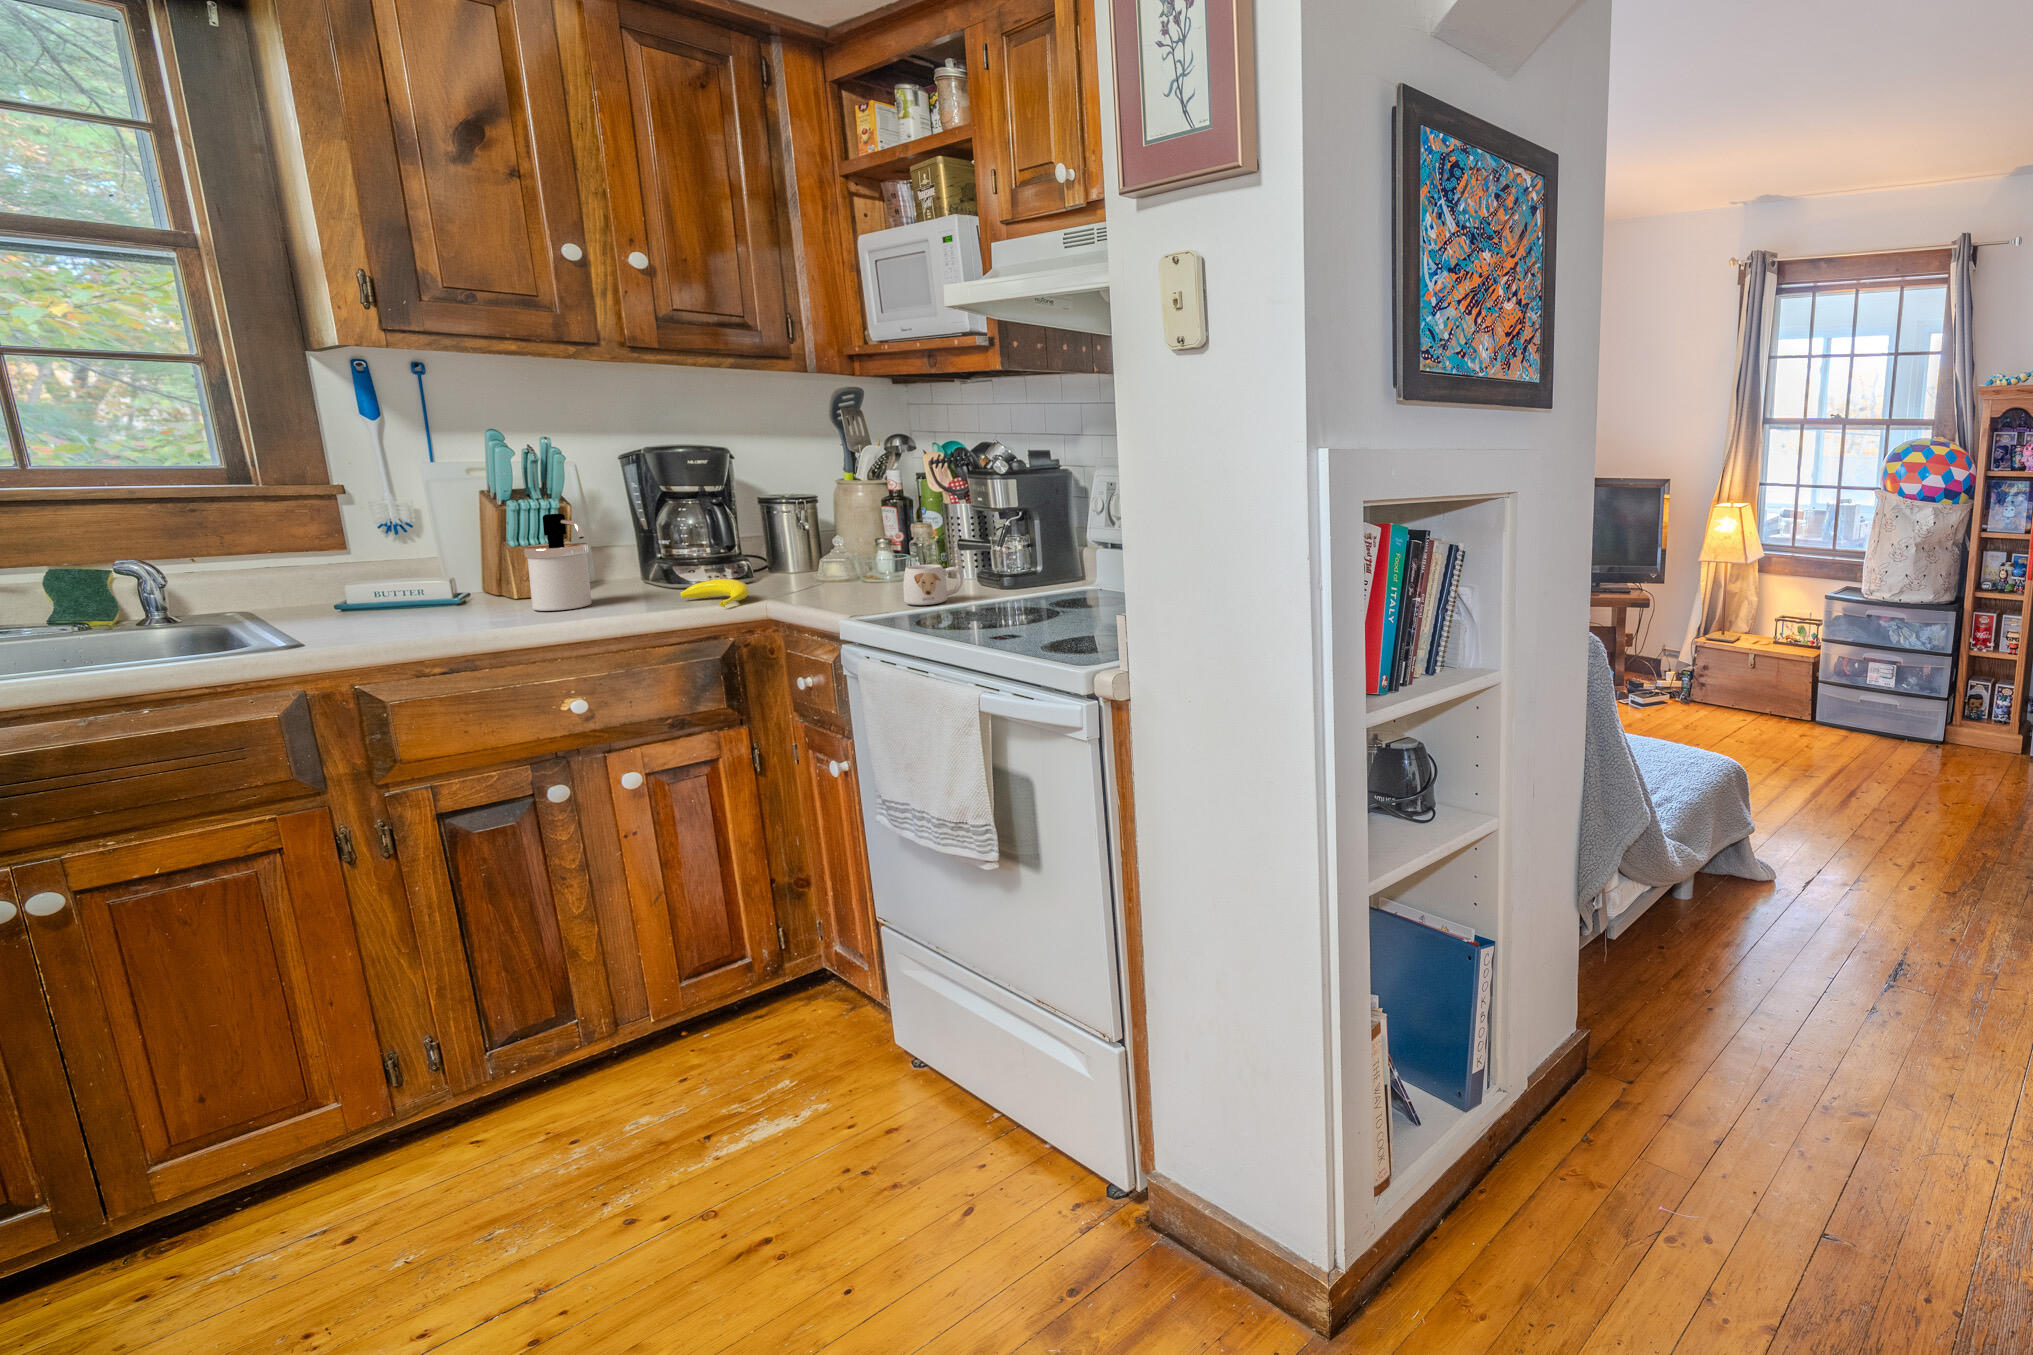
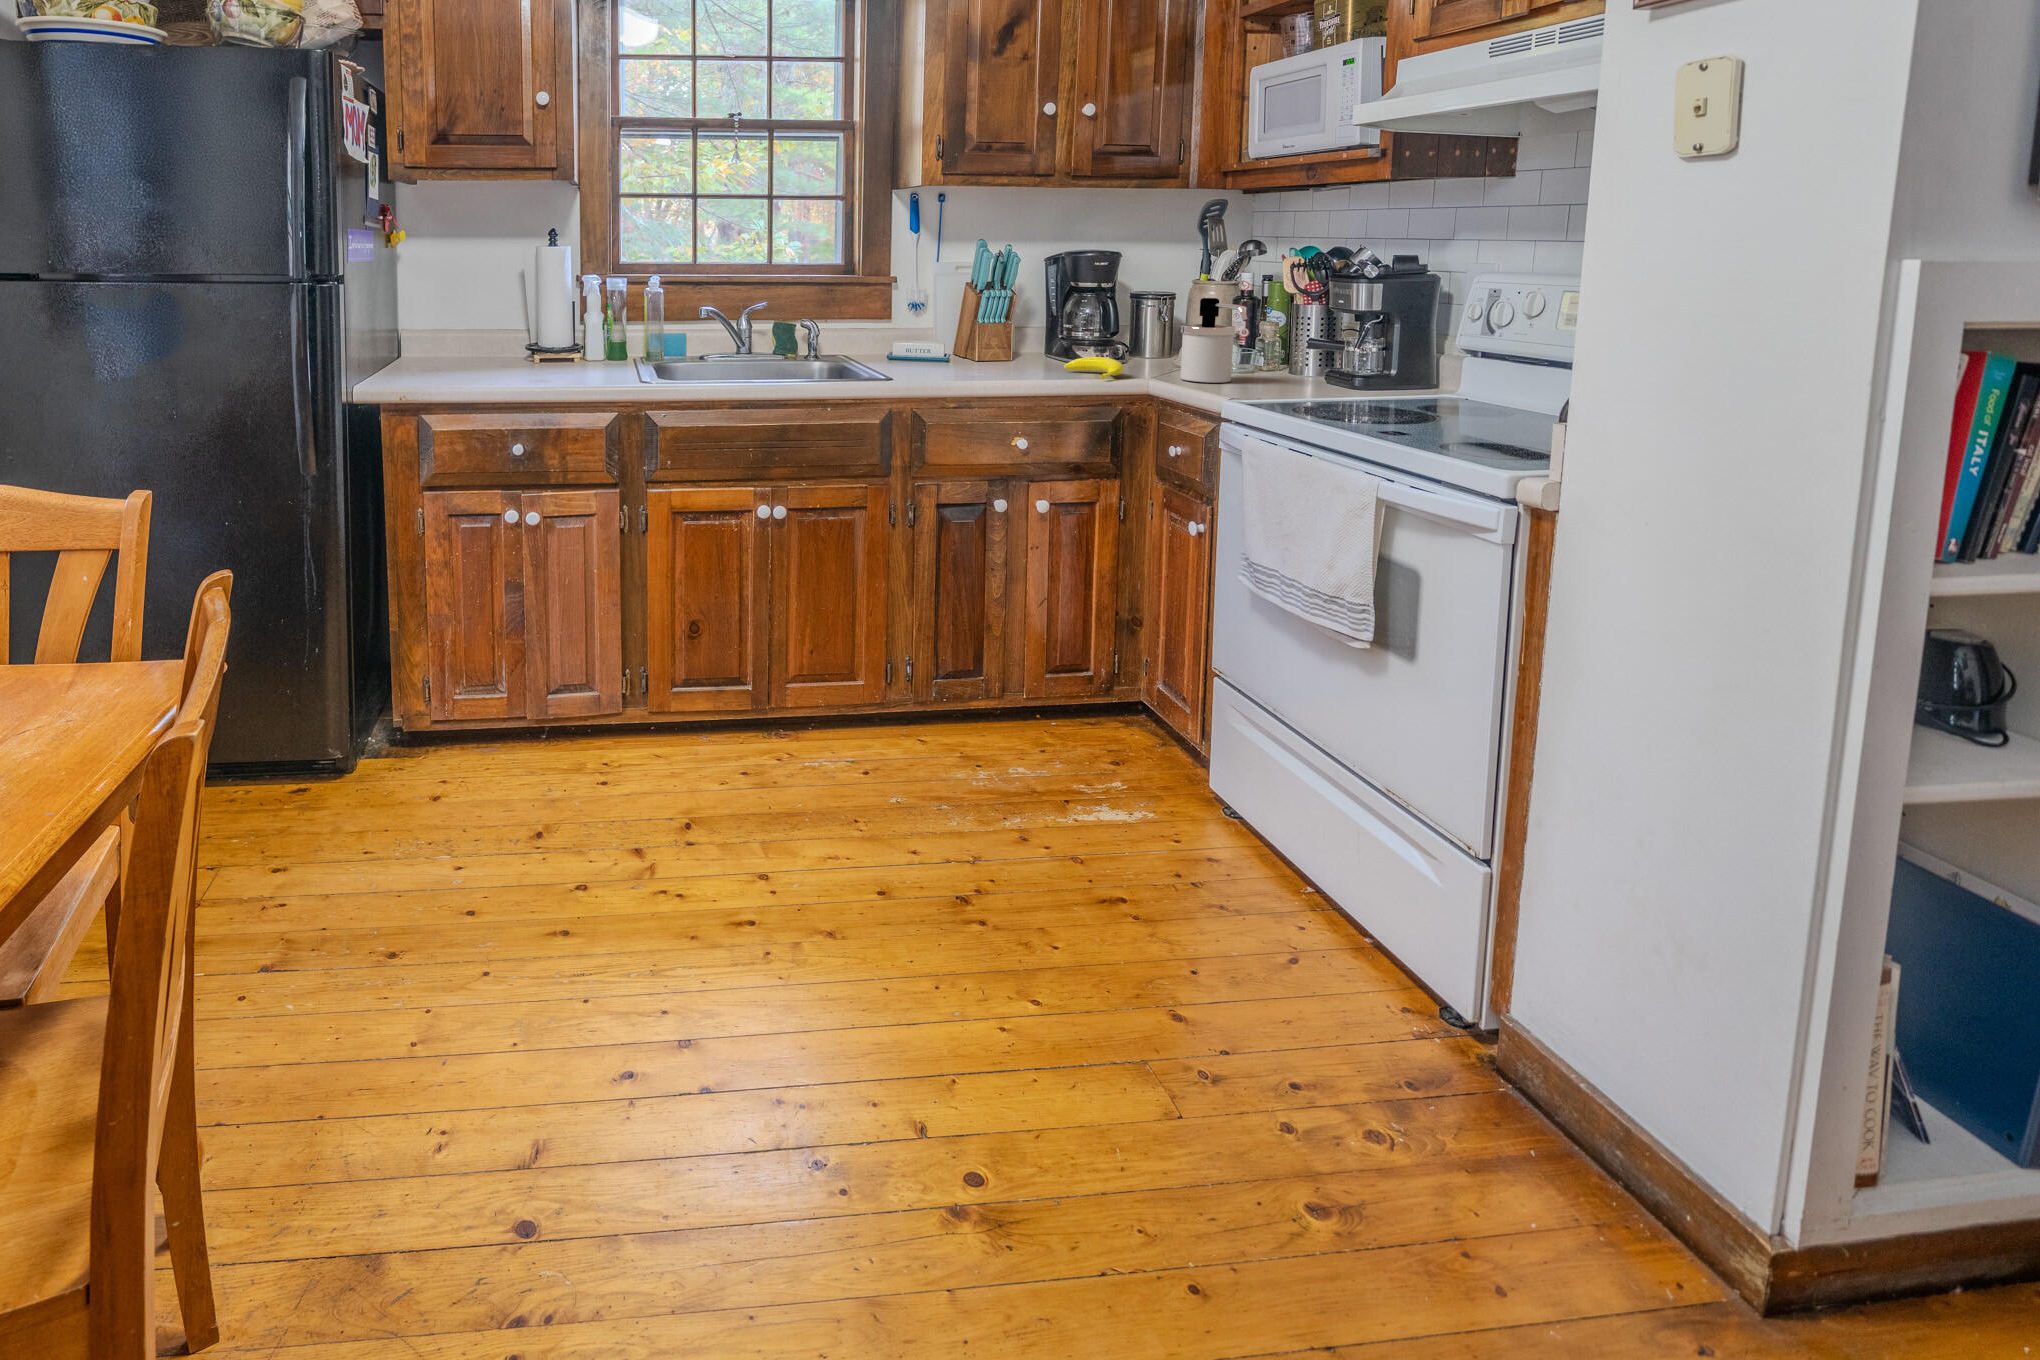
soap dispenser: present [524,513,592,611] -> present [1180,298,1248,383]
mug: present [903,565,963,605] -> none [1273,361,1335,398]

